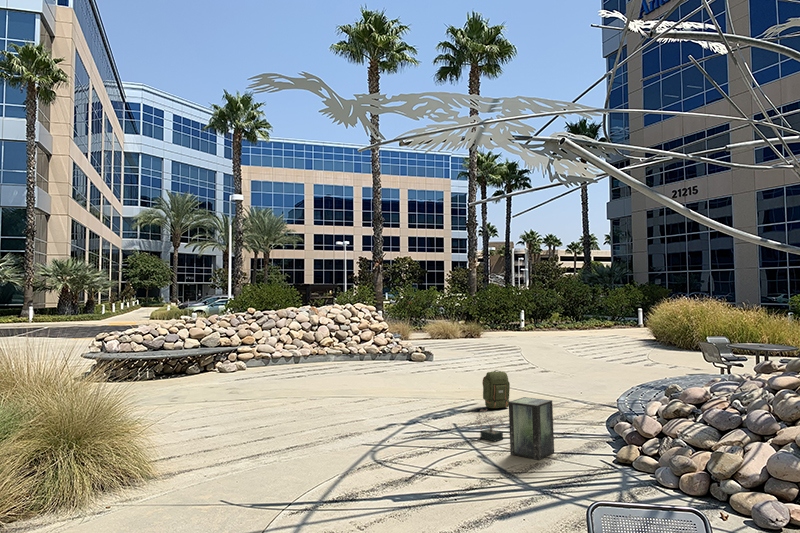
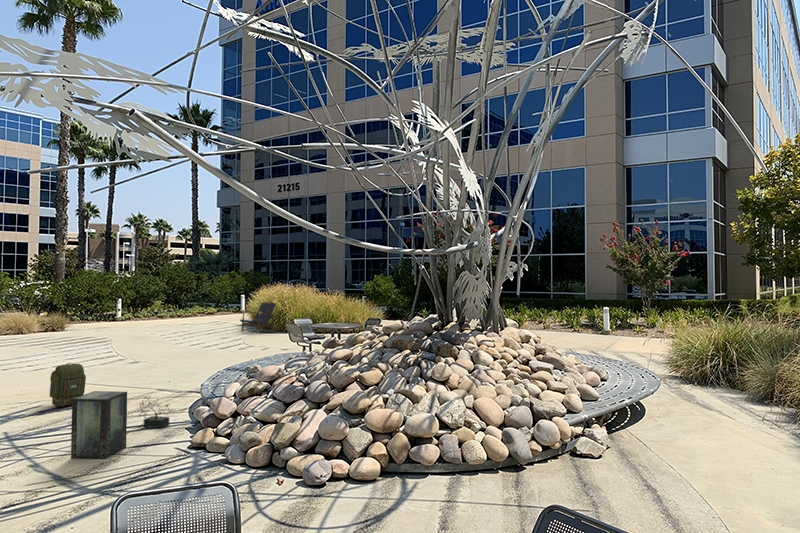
lounge chair: none [644,315,686,351] -> present [240,303,276,334]
decorative plant: present [475,410,503,441] -> present [138,396,173,428]

